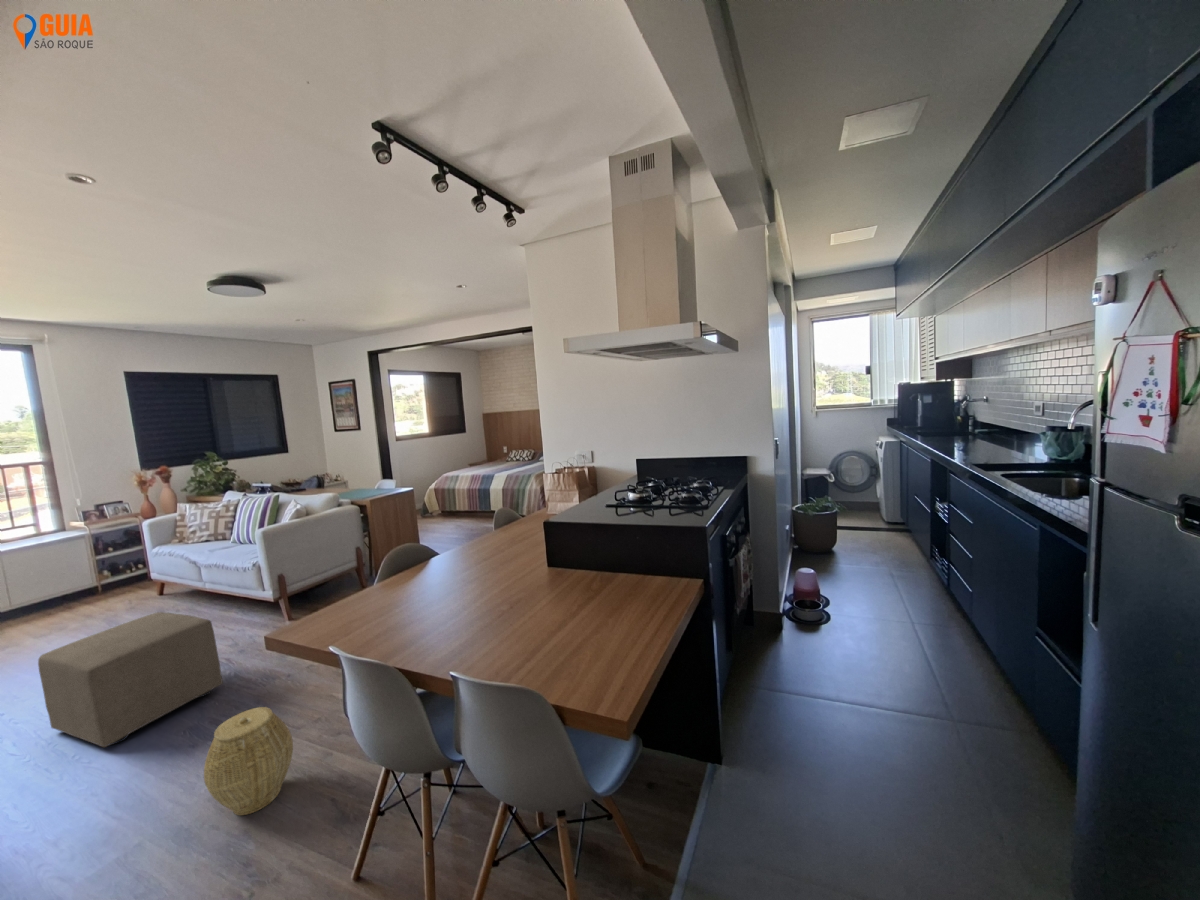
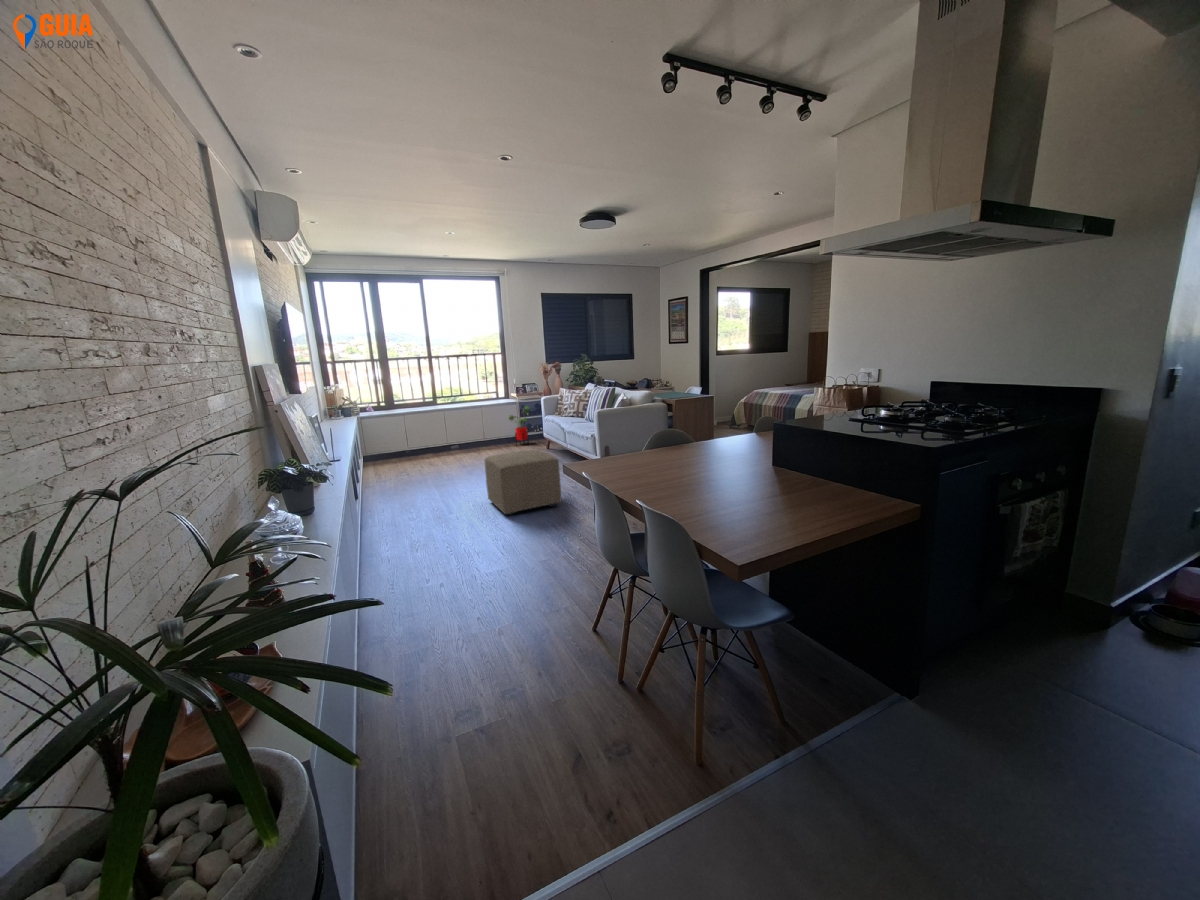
house plant: none [69,538,123,603] -> present [509,406,529,444]
woven basket: present [204,707,293,815] -> none [536,509,581,567]

